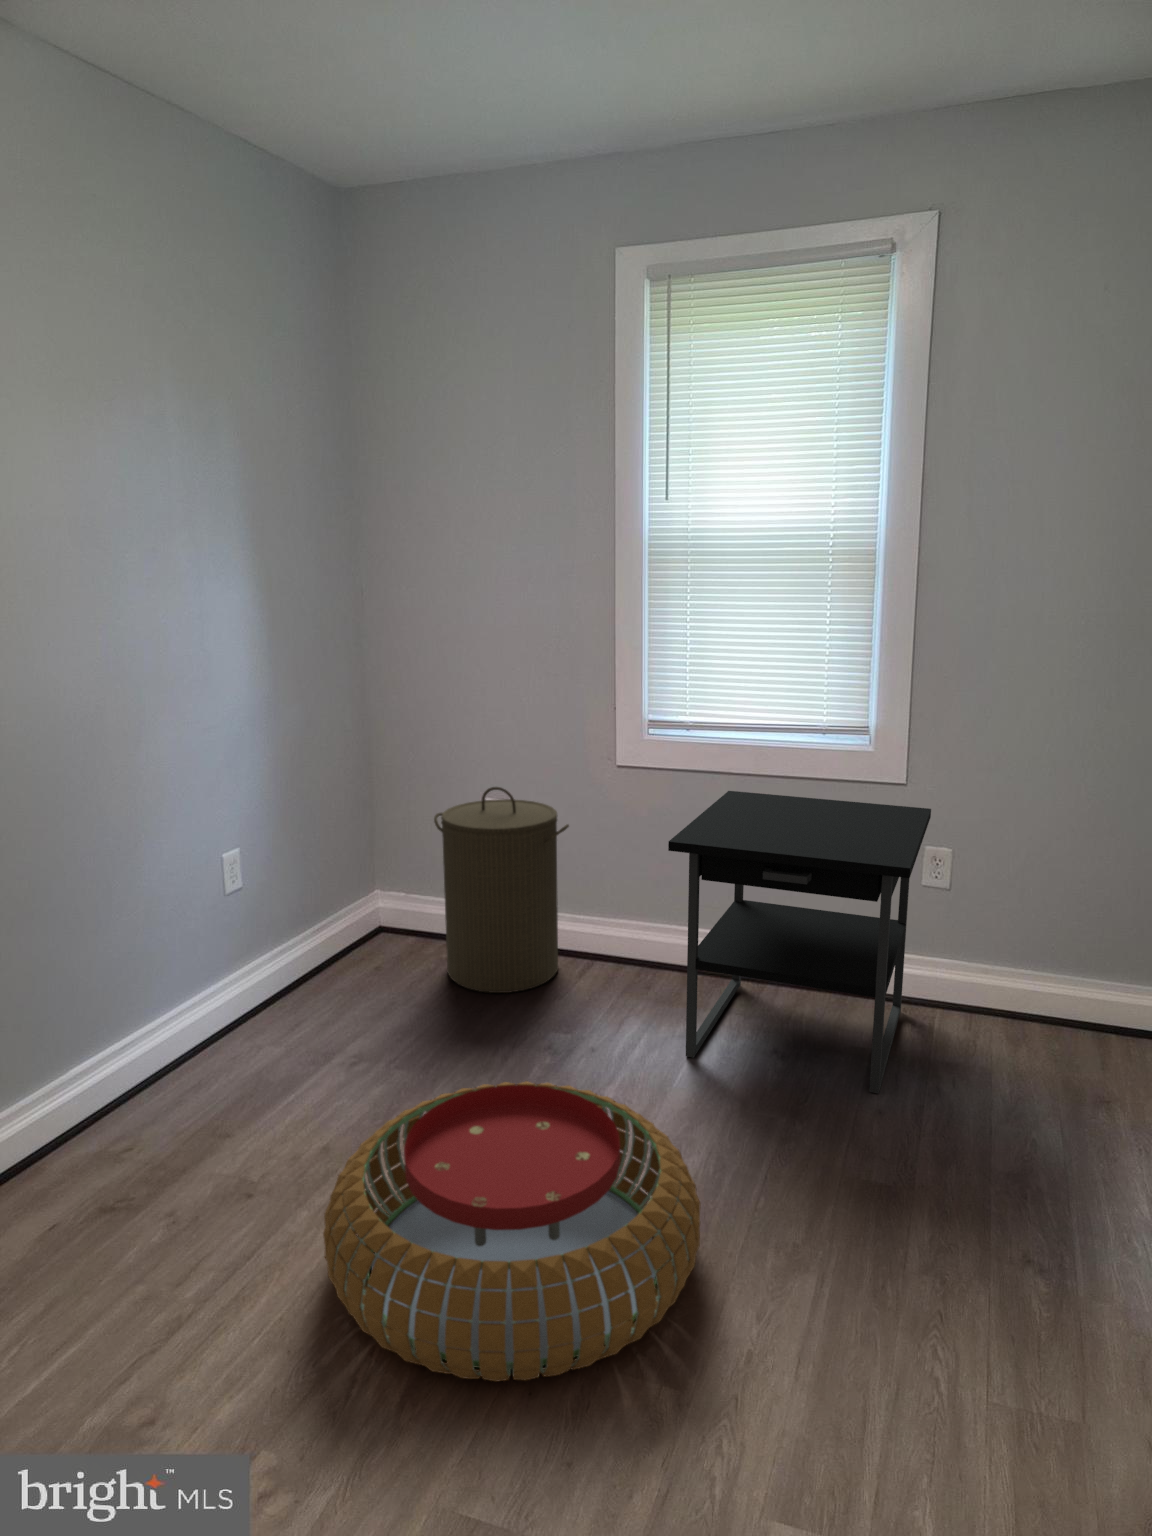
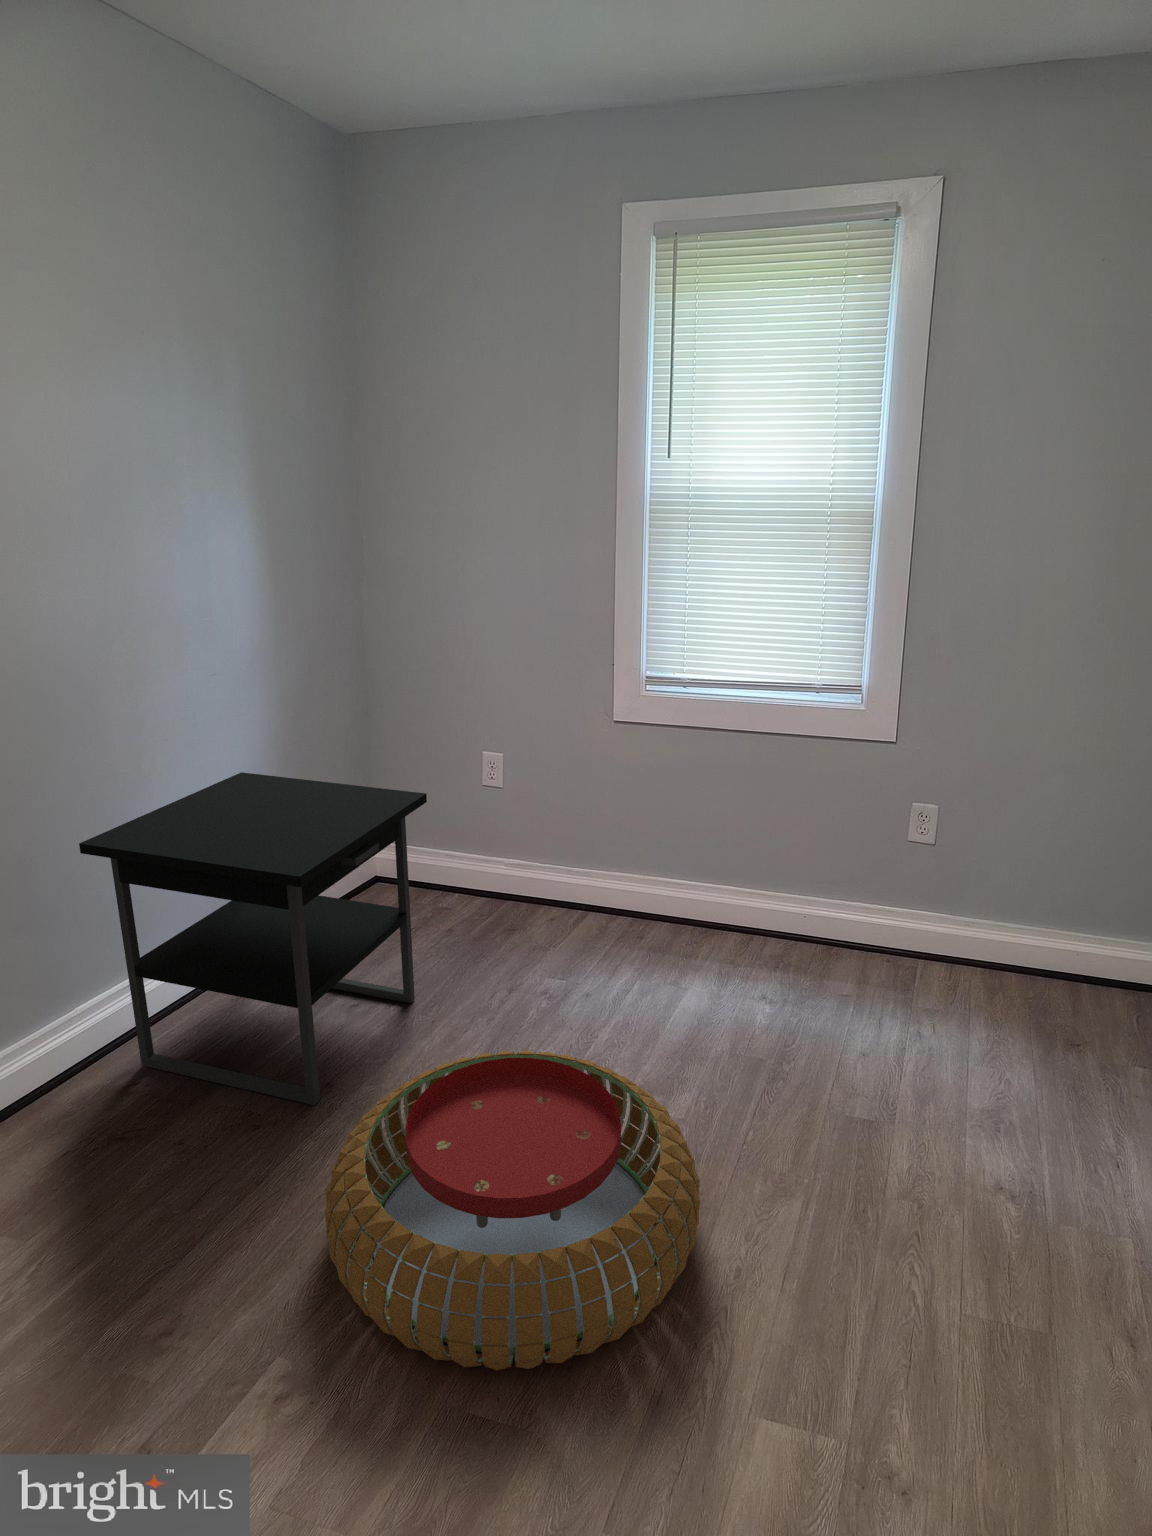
laundry hamper: present [434,787,569,993] -> none [432,744,565,944]
nightstand: present [668,791,931,1093] -> present [79,772,427,1105]

